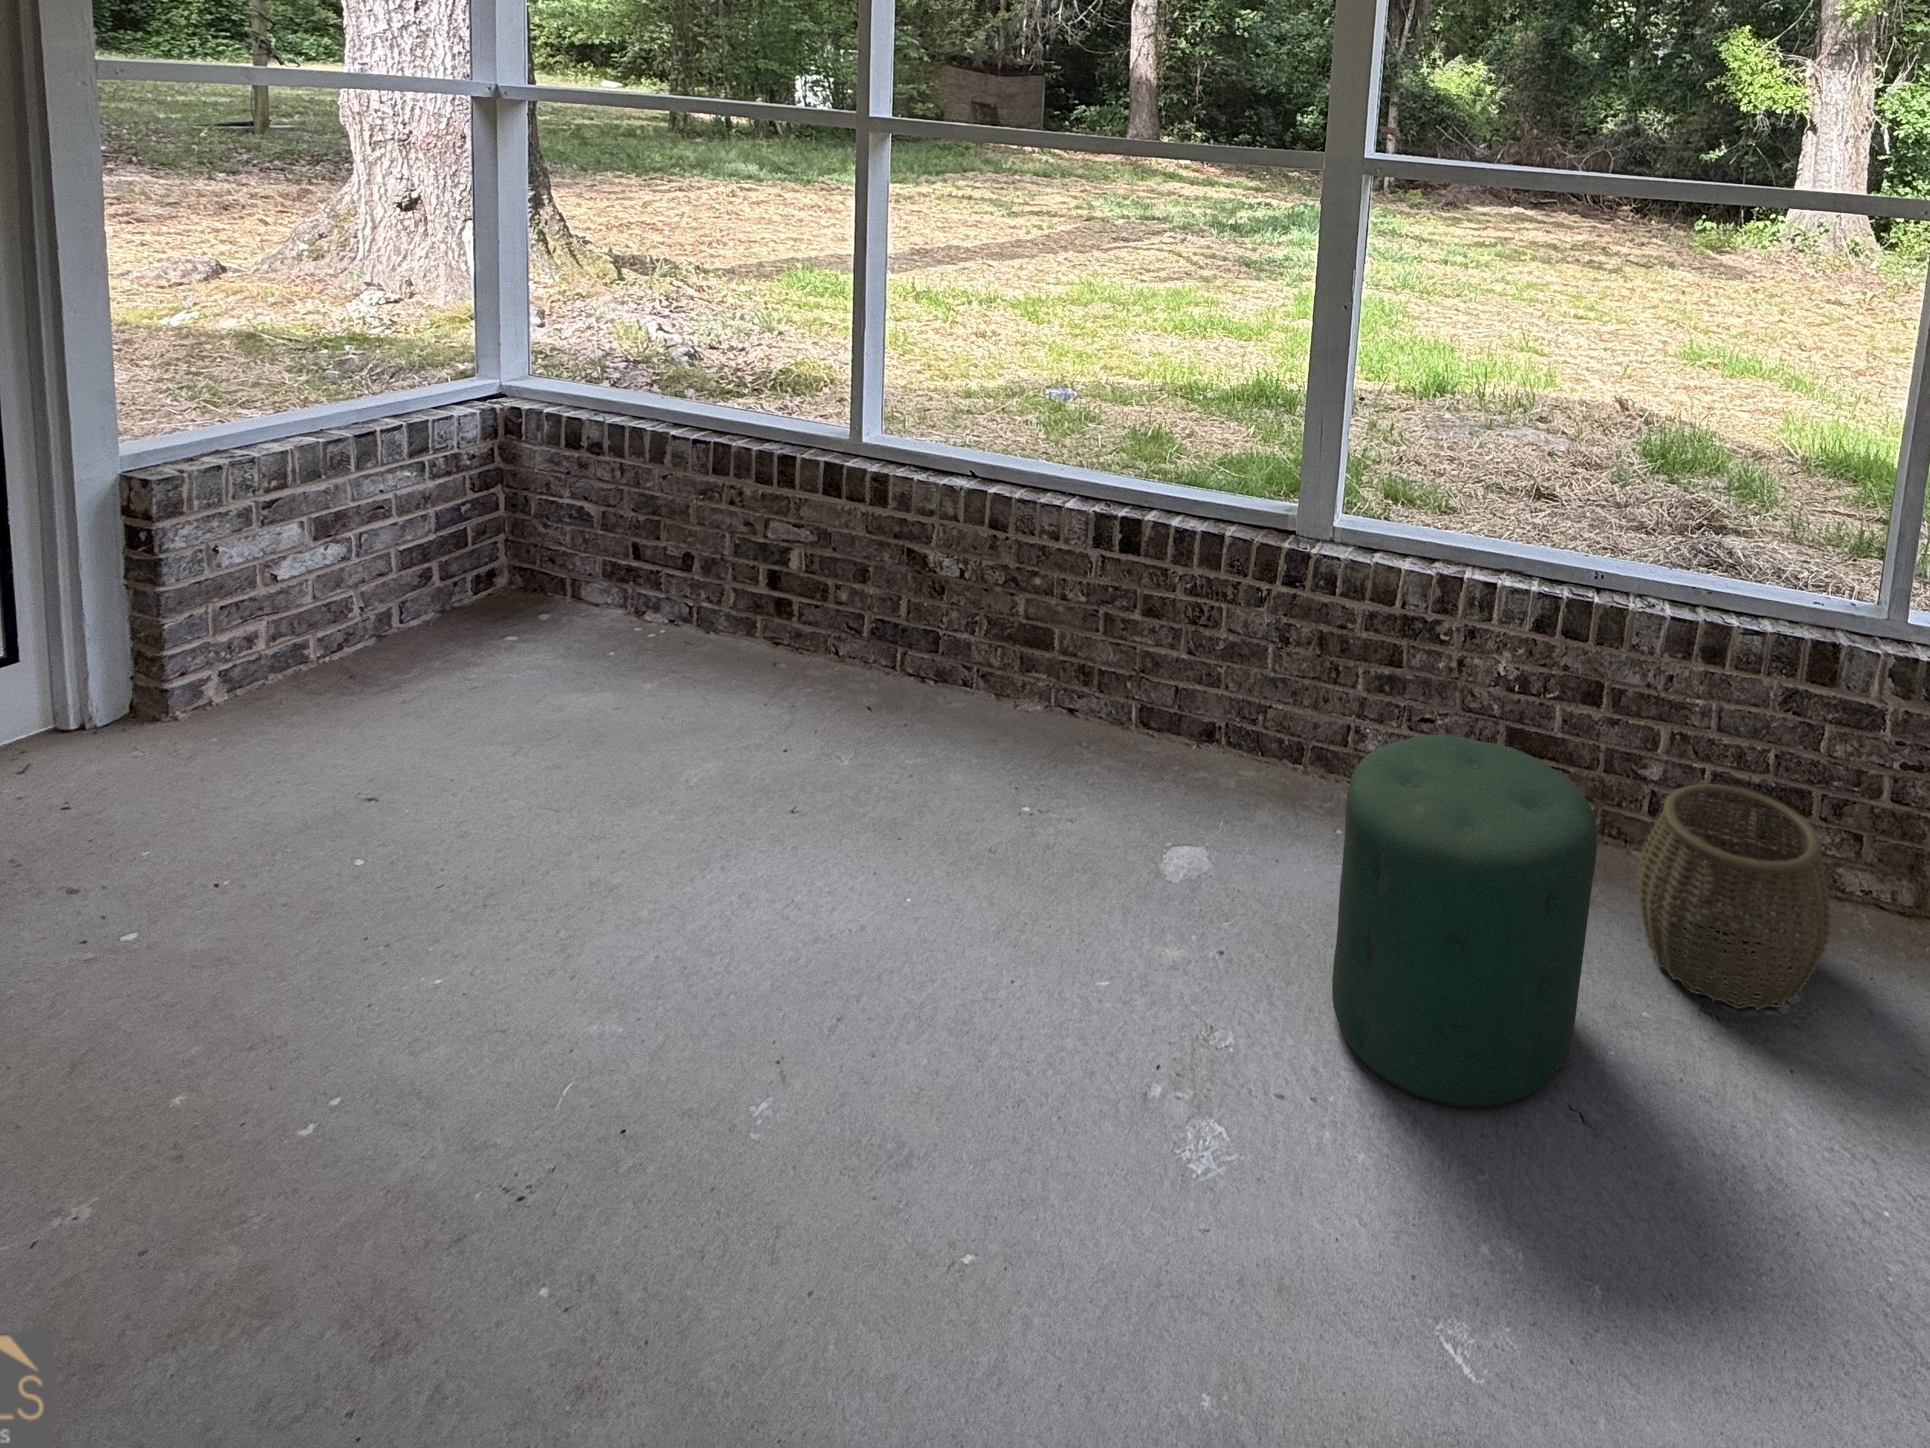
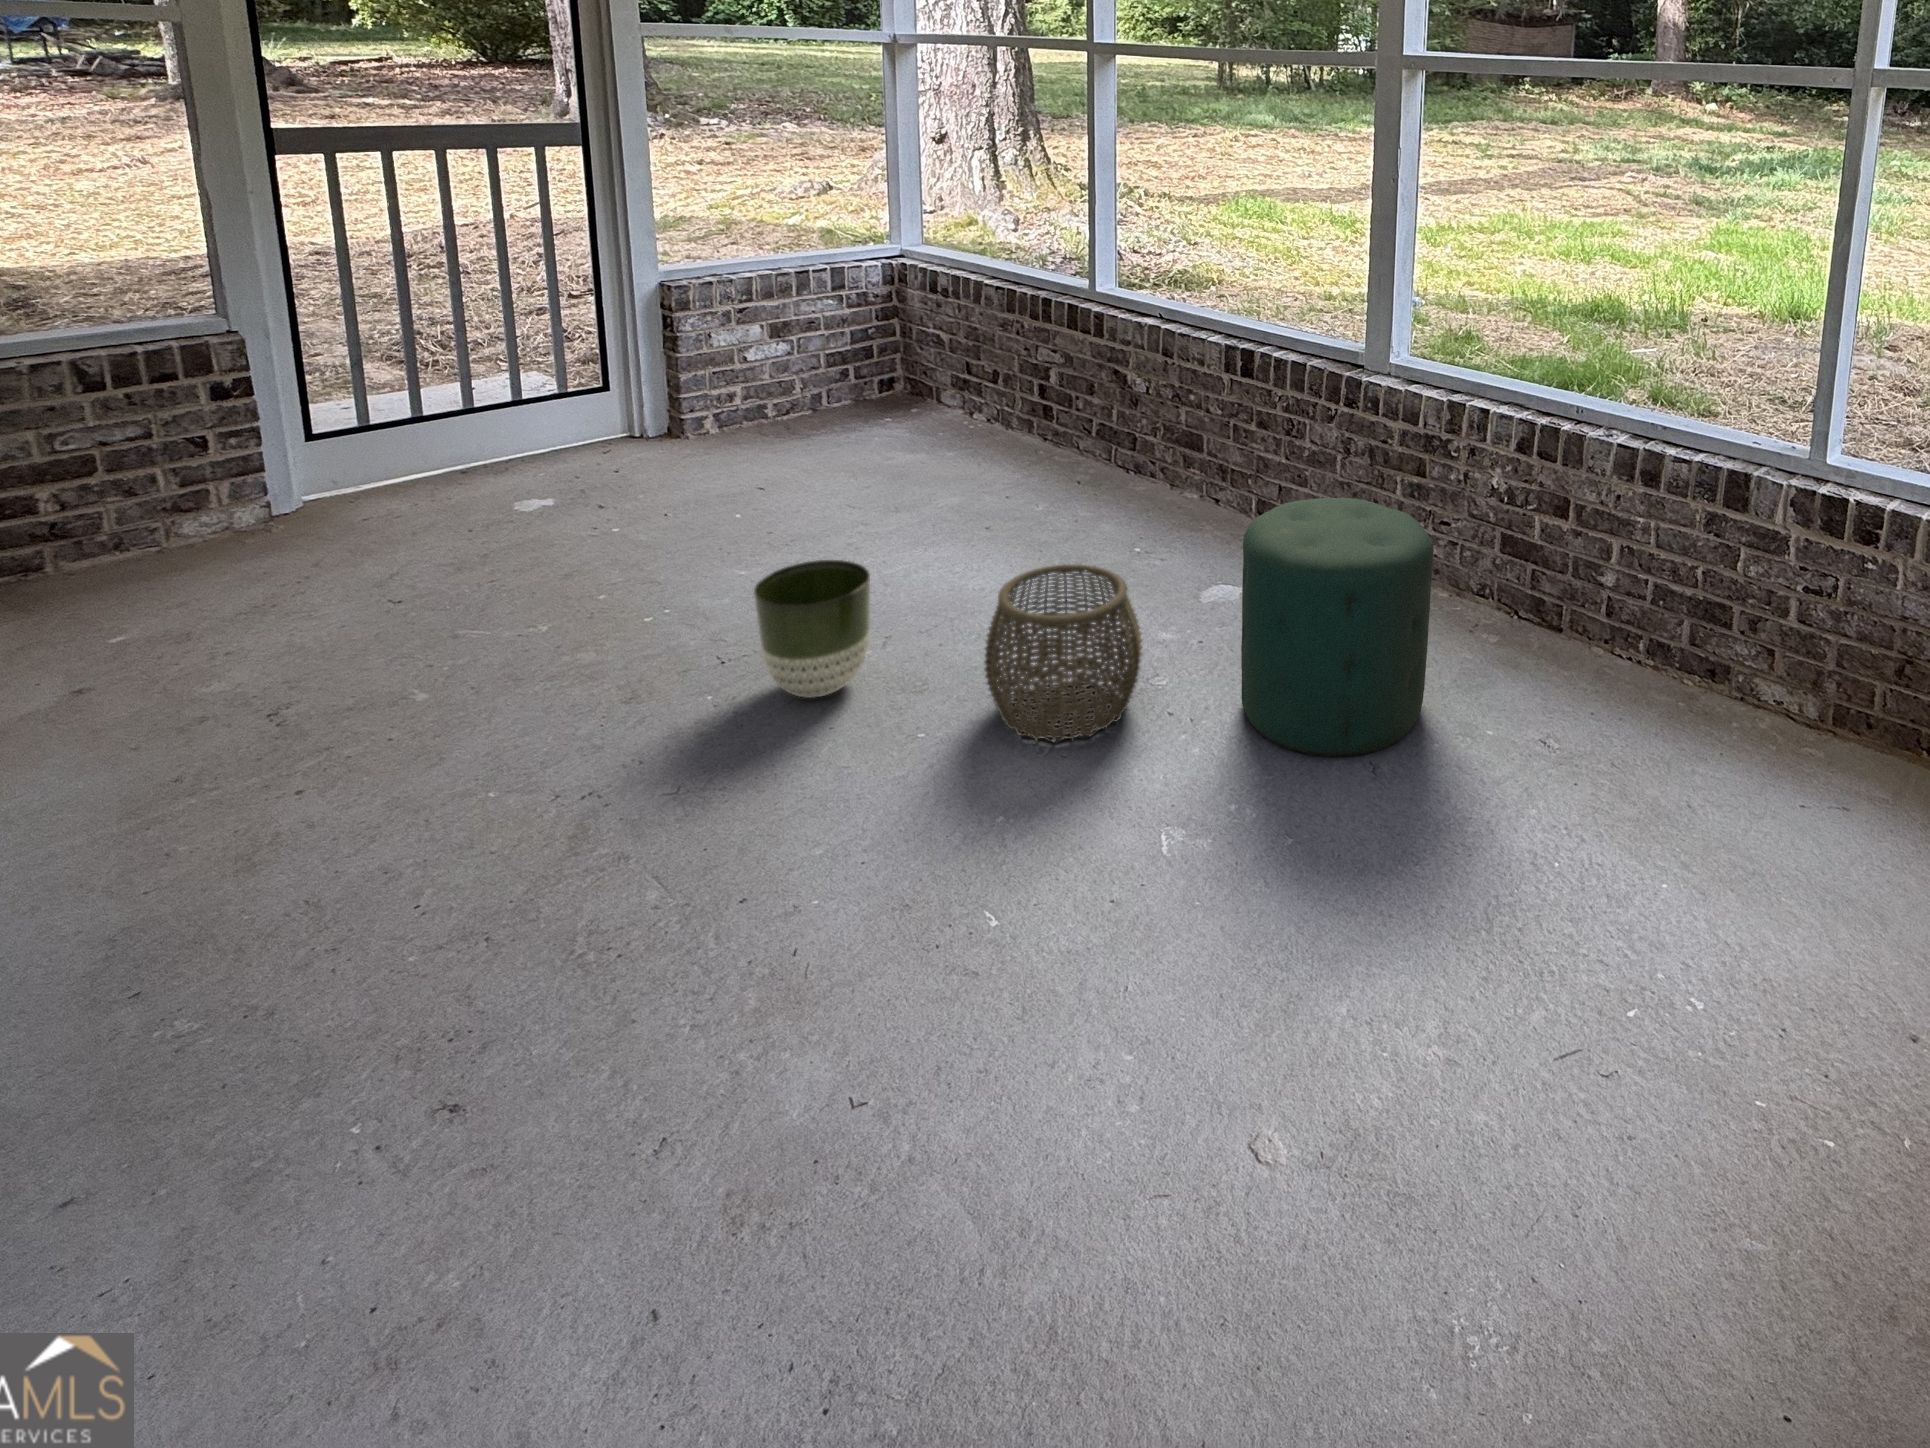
woven basket: present [1637,784,1831,1010] -> present [984,564,1142,742]
planter: none [624,961,812,1218] -> present [754,560,870,698]

